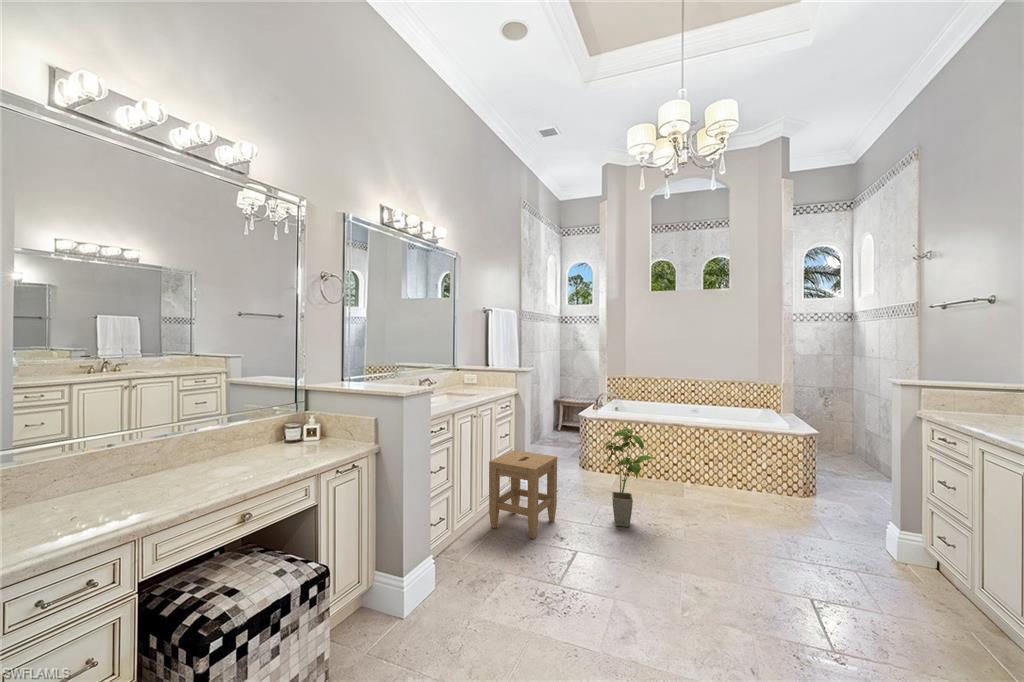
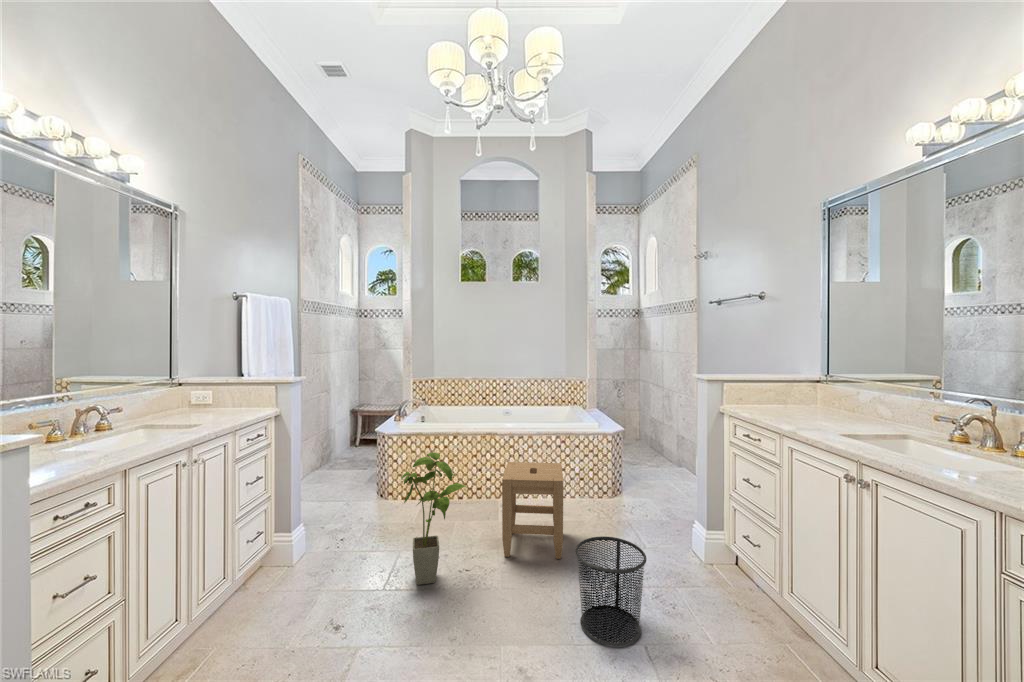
stool: present [489,450,557,539] -> present [502,462,563,559]
waste bin: none [747,509,815,596] -> present [575,537,647,646]

